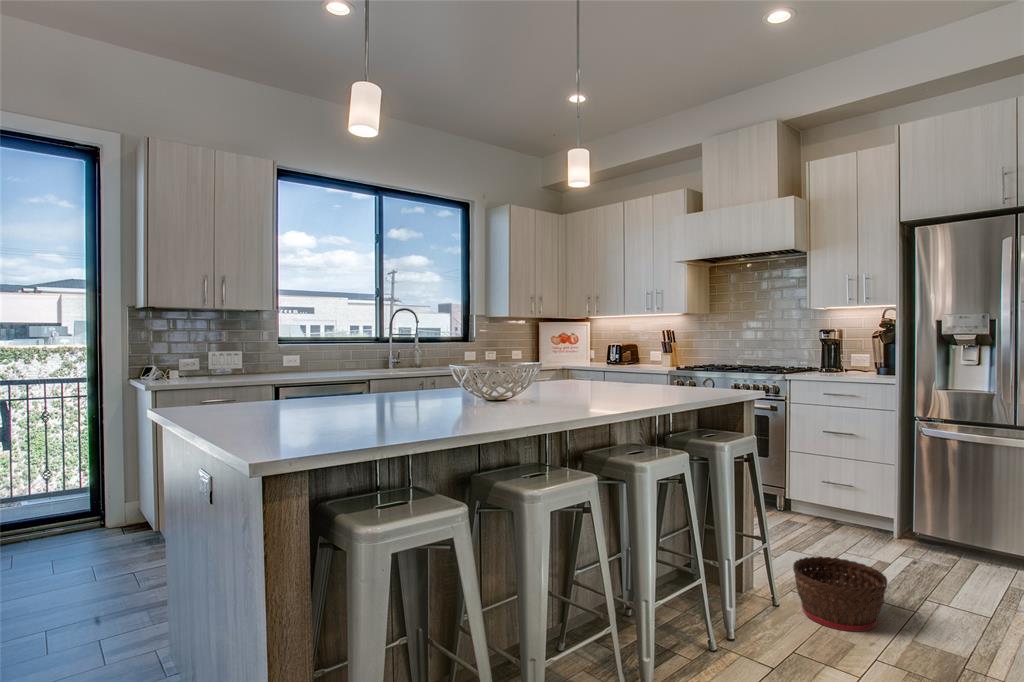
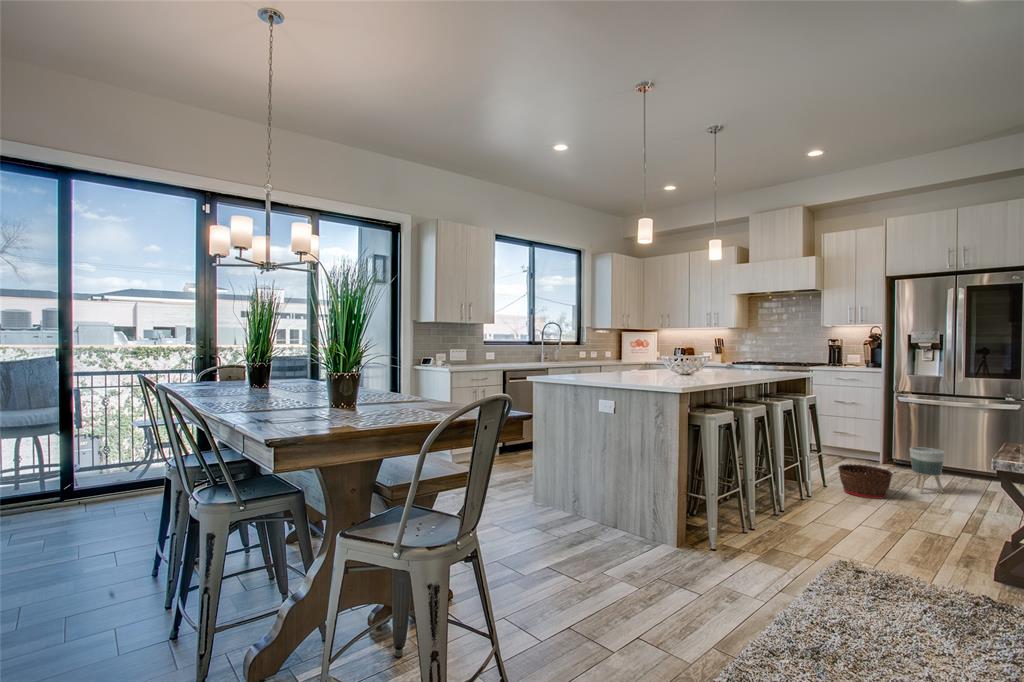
planter: none [927,525,990,615] -> present [910,447,945,493]

